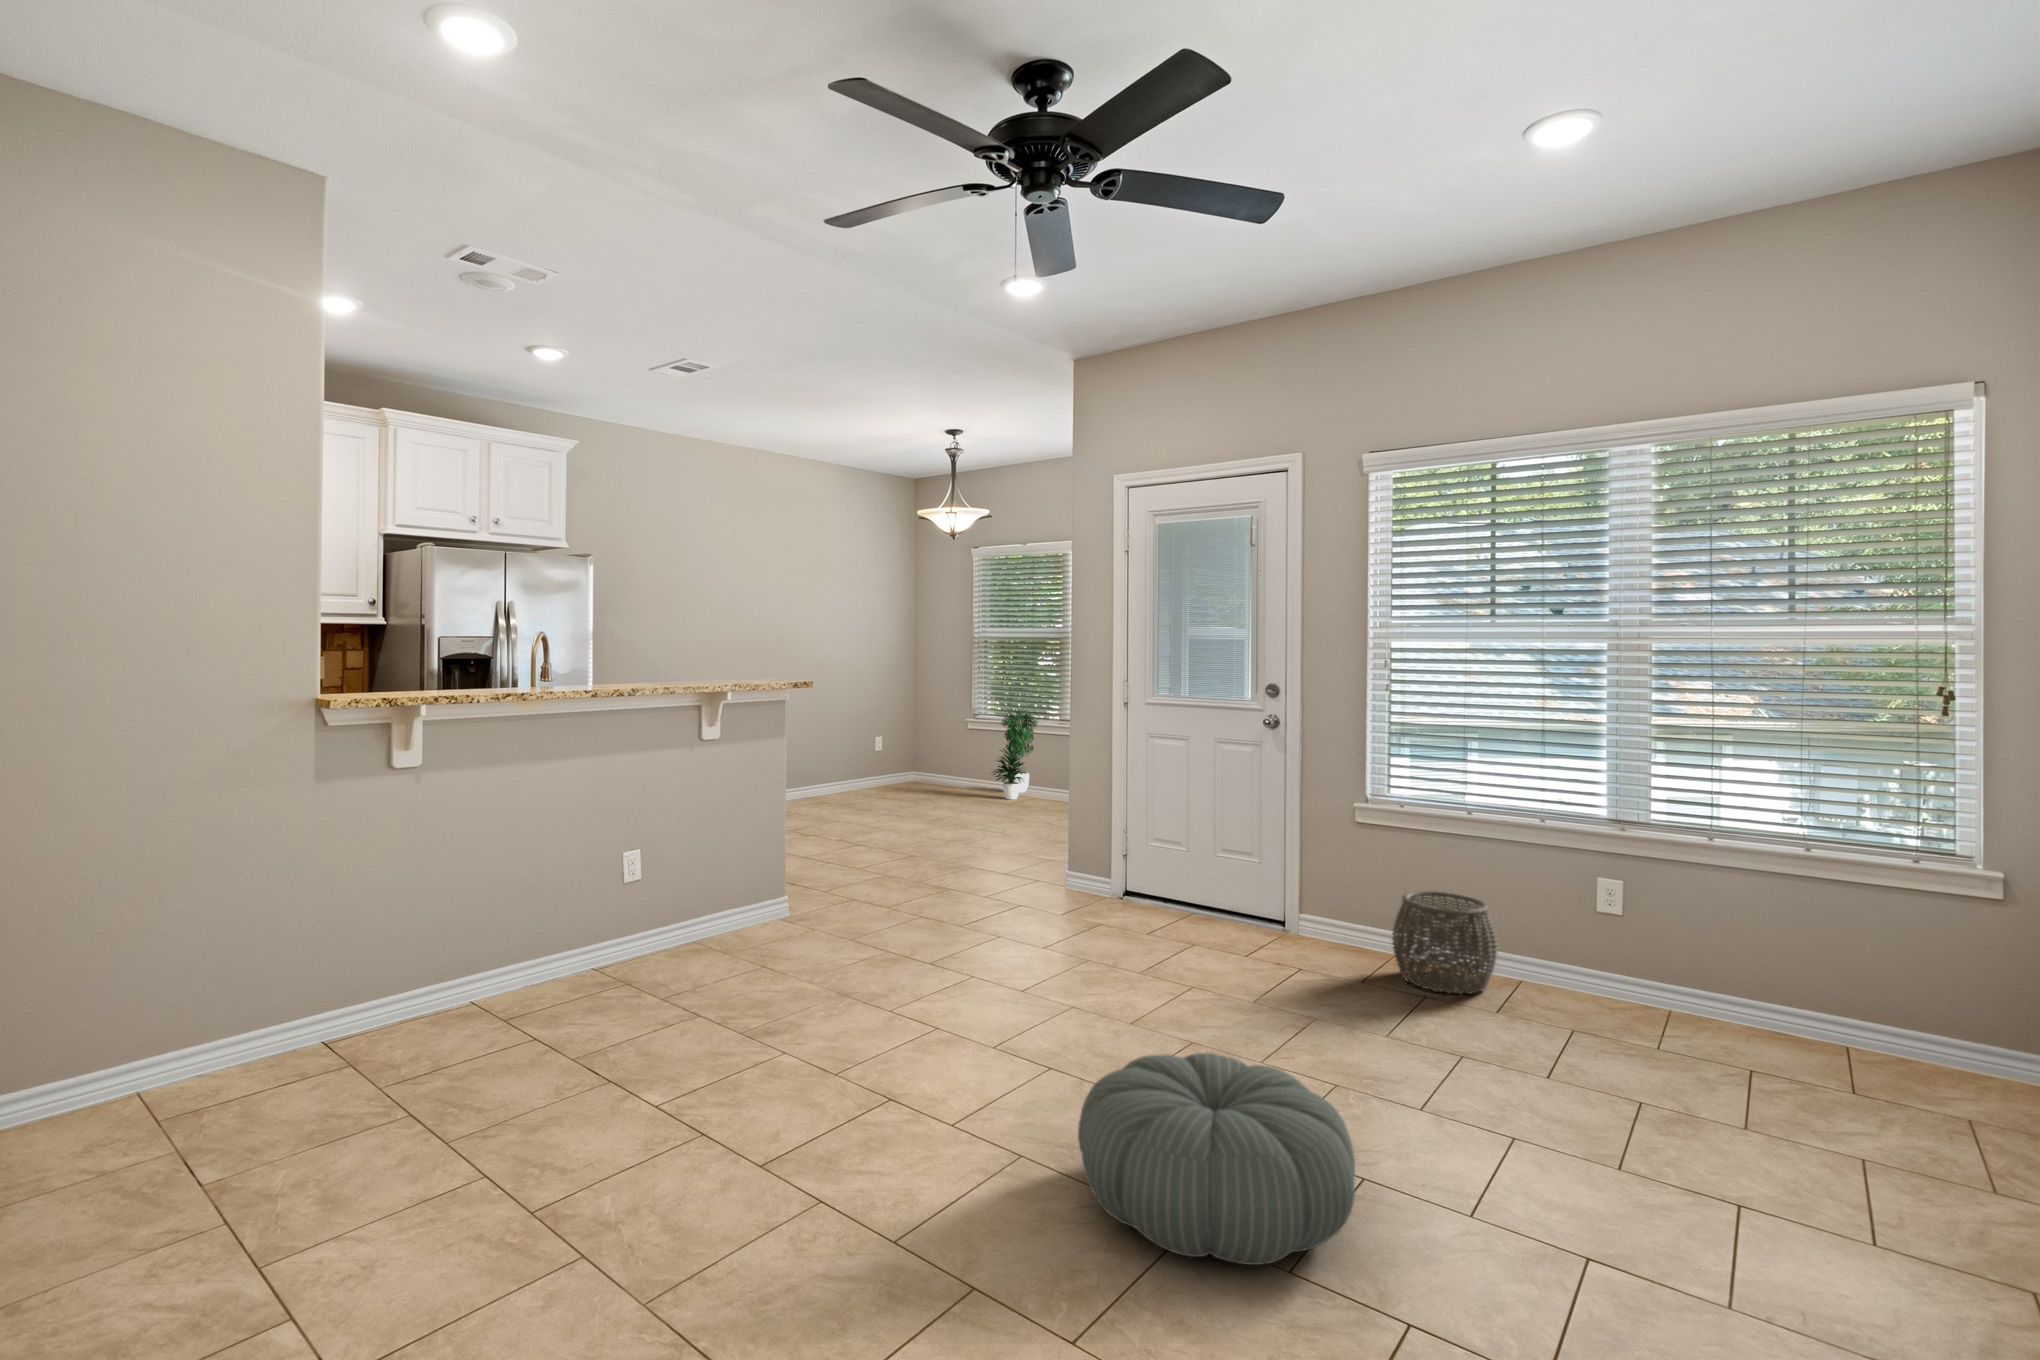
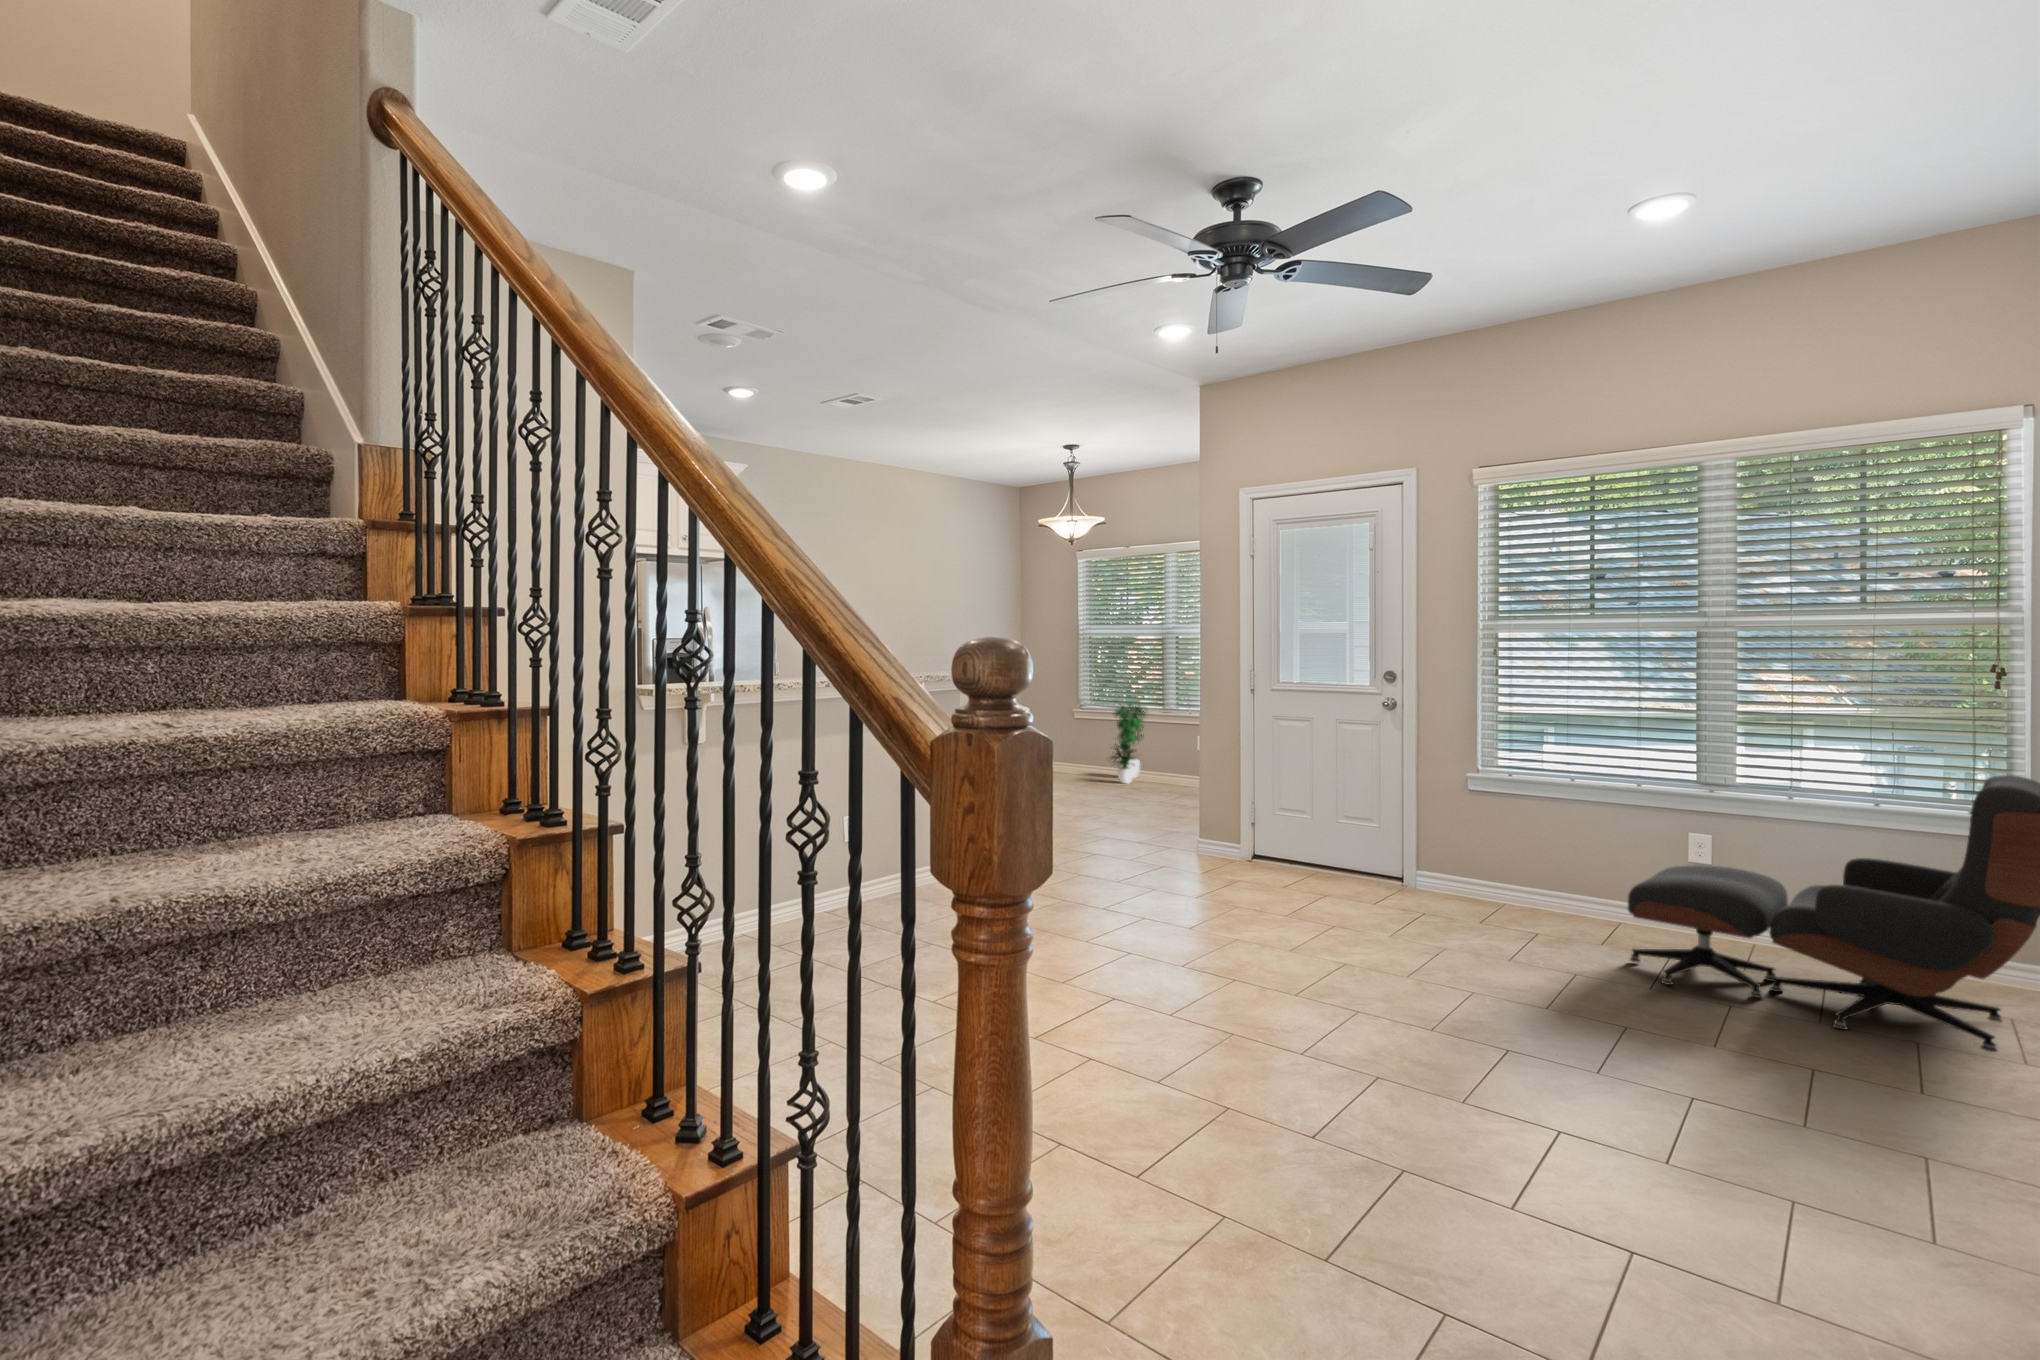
lounge chair: none [1522,820,2033,1170] -> present [1628,775,2040,1052]
woven basket: present [1392,891,1498,994] -> none [1507,848,1602,934]
pouf: present [1078,1053,1355,1265] -> none [1283,955,1508,1096]

